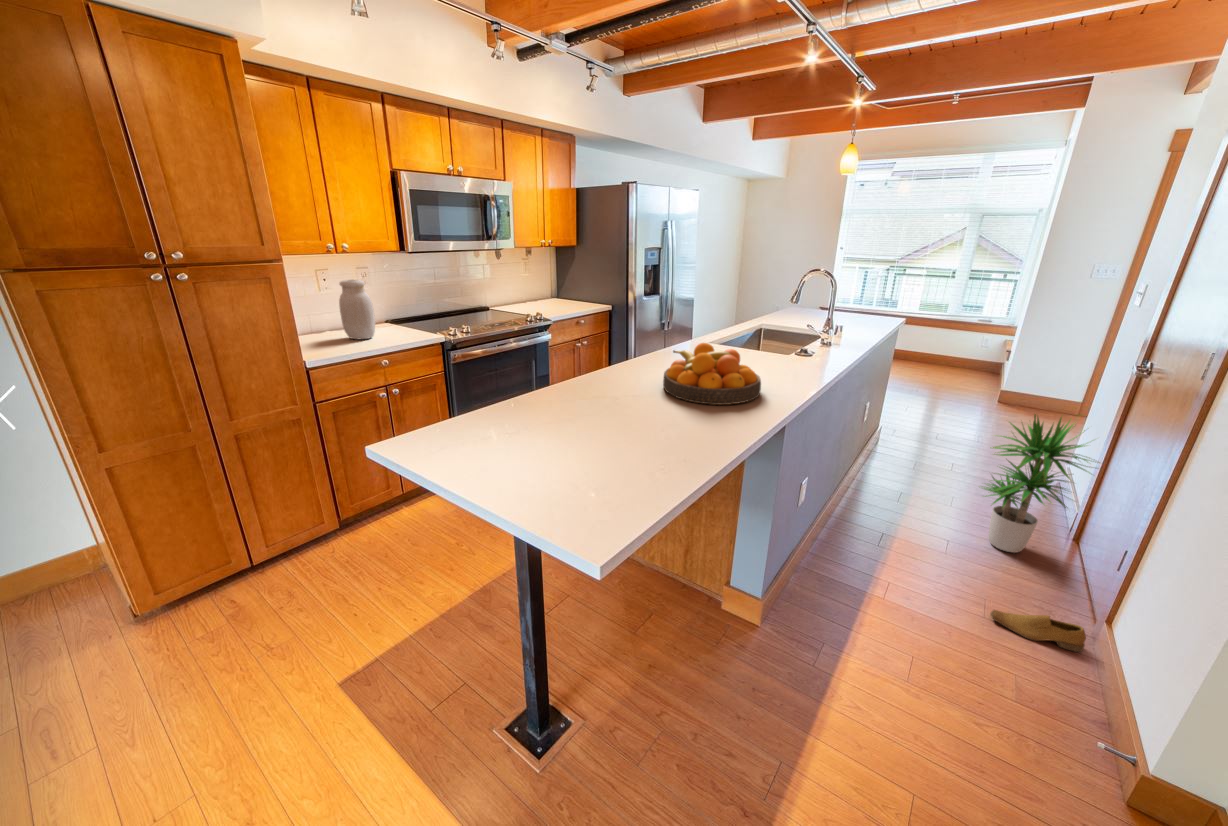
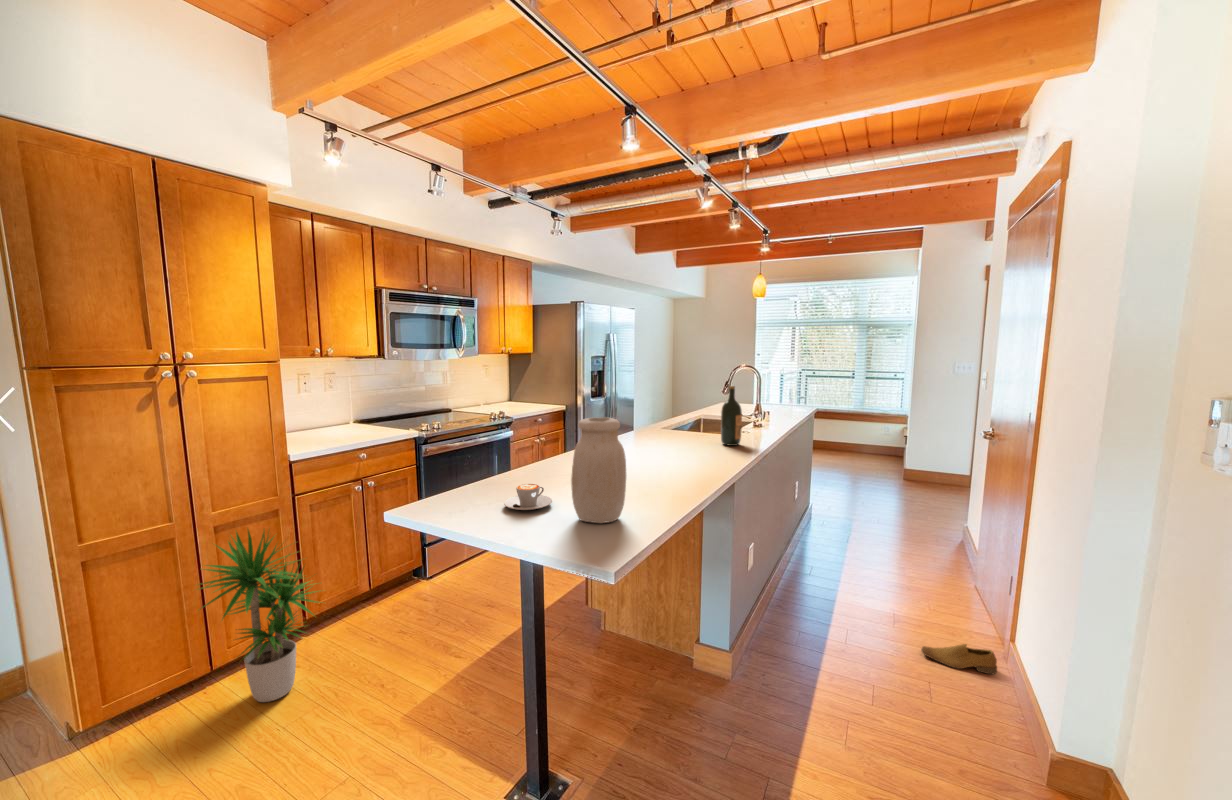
jar: present [339,280,375,339] -> present [571,417,626,523]
wine bottle: none [780,296,809,370] -> present [721,386,742,446]
fruit bowl: present [663,343,761,405] -> none [629,424,710,471]
potted plant: present [984,414,1100,553] -> present [201,530,320,702]
coffee cup: none [495,422,553,456] -> present [504,484,552,510]

